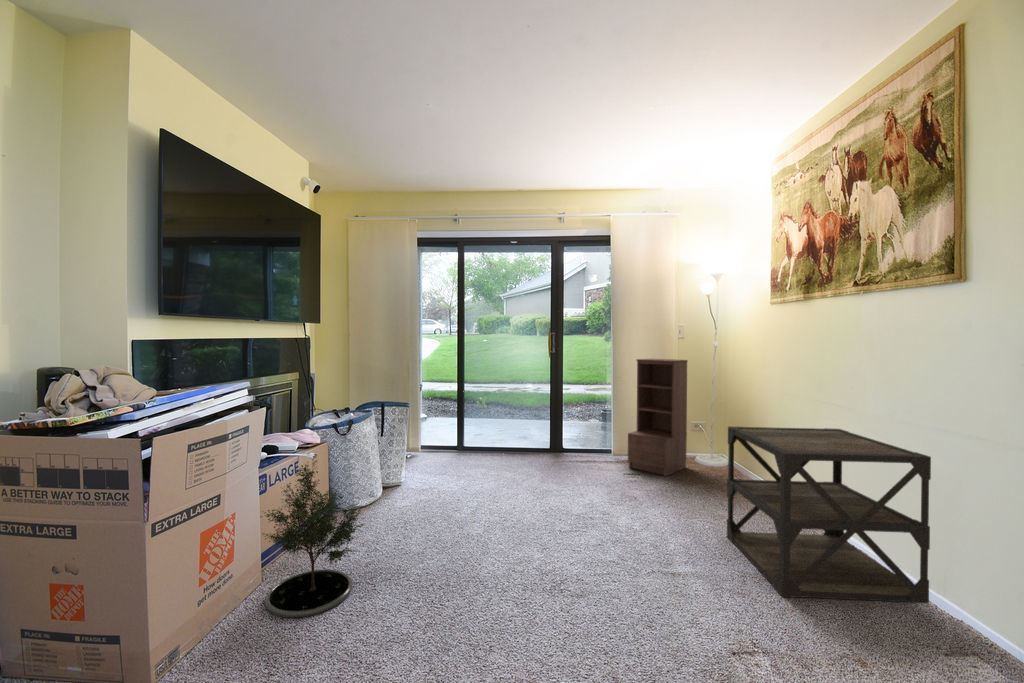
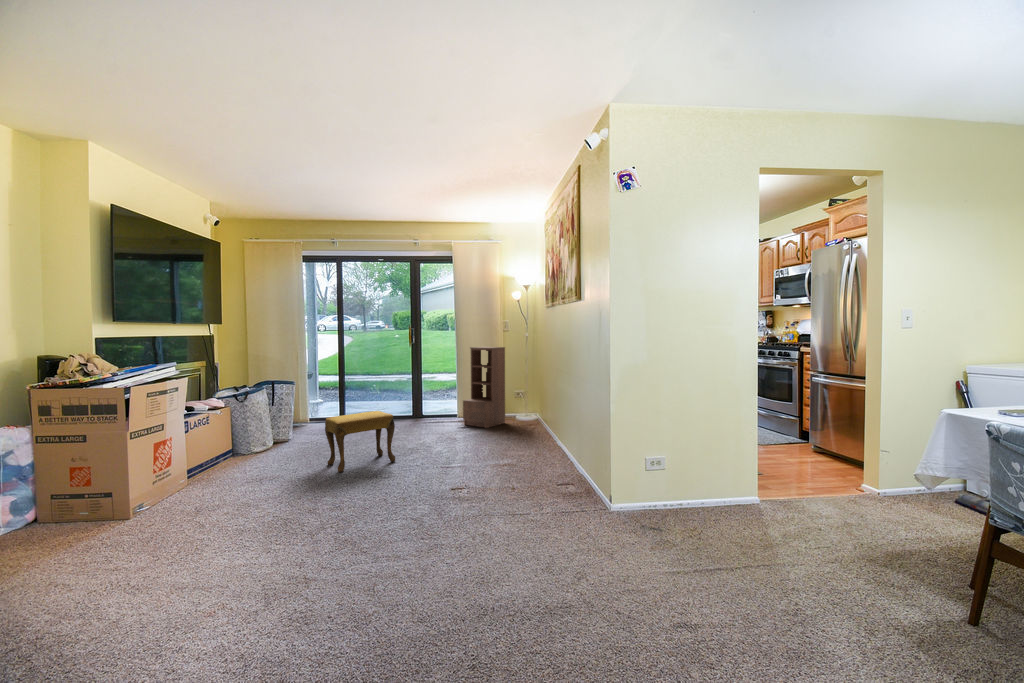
side table: present [727,426,931,603] -> none [494,385,572,472]
potted tree: present [261,457,364,618] -> none [187,403,255,495]
footstool: none [467,459,575,570] -> present [325,411,395,472]

